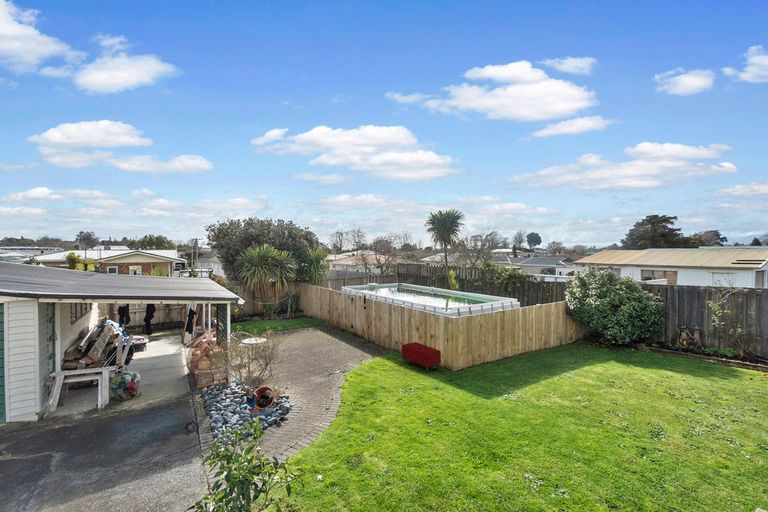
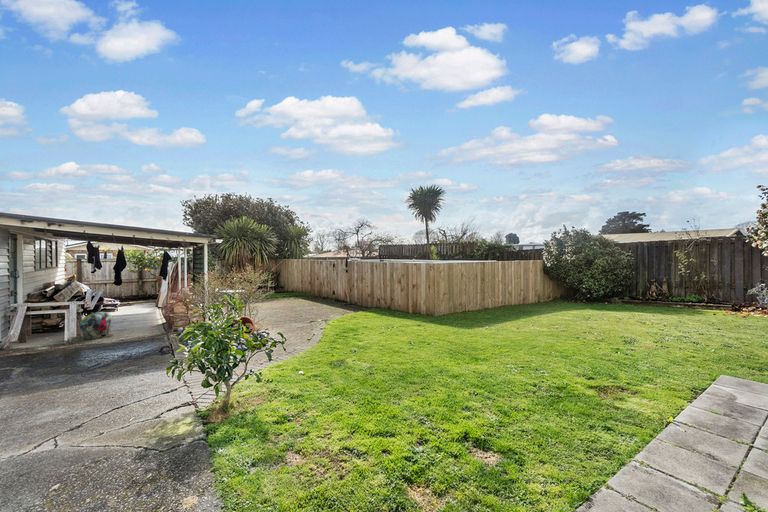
bench: present [402,342,441,373] -> none [384,292,423,316]

